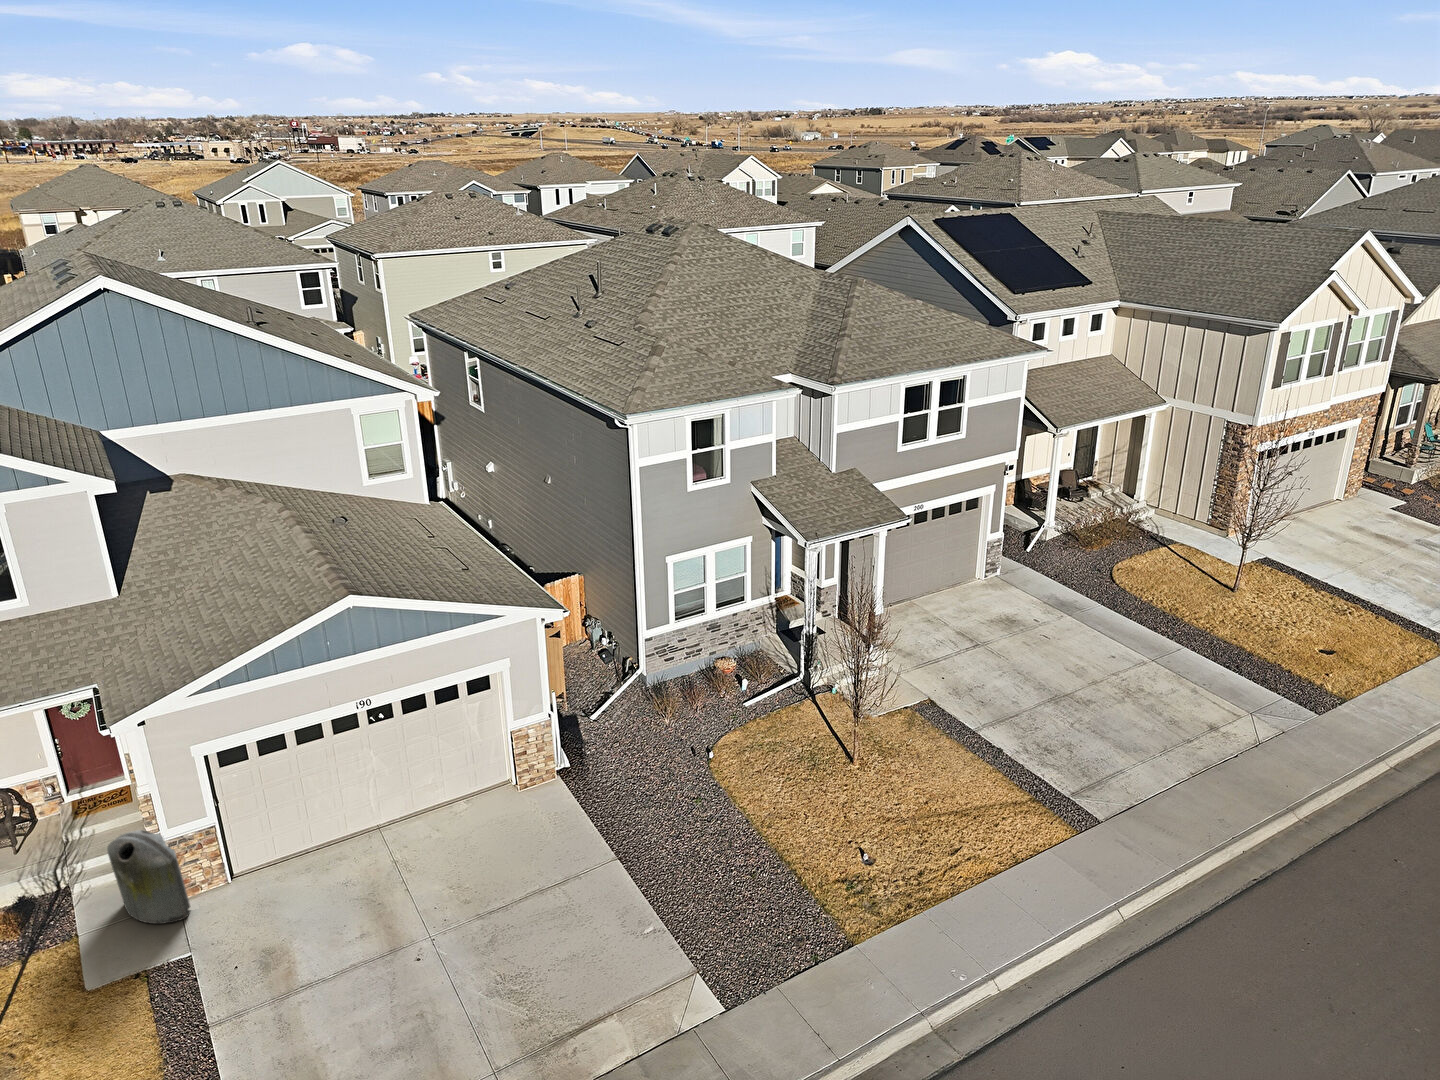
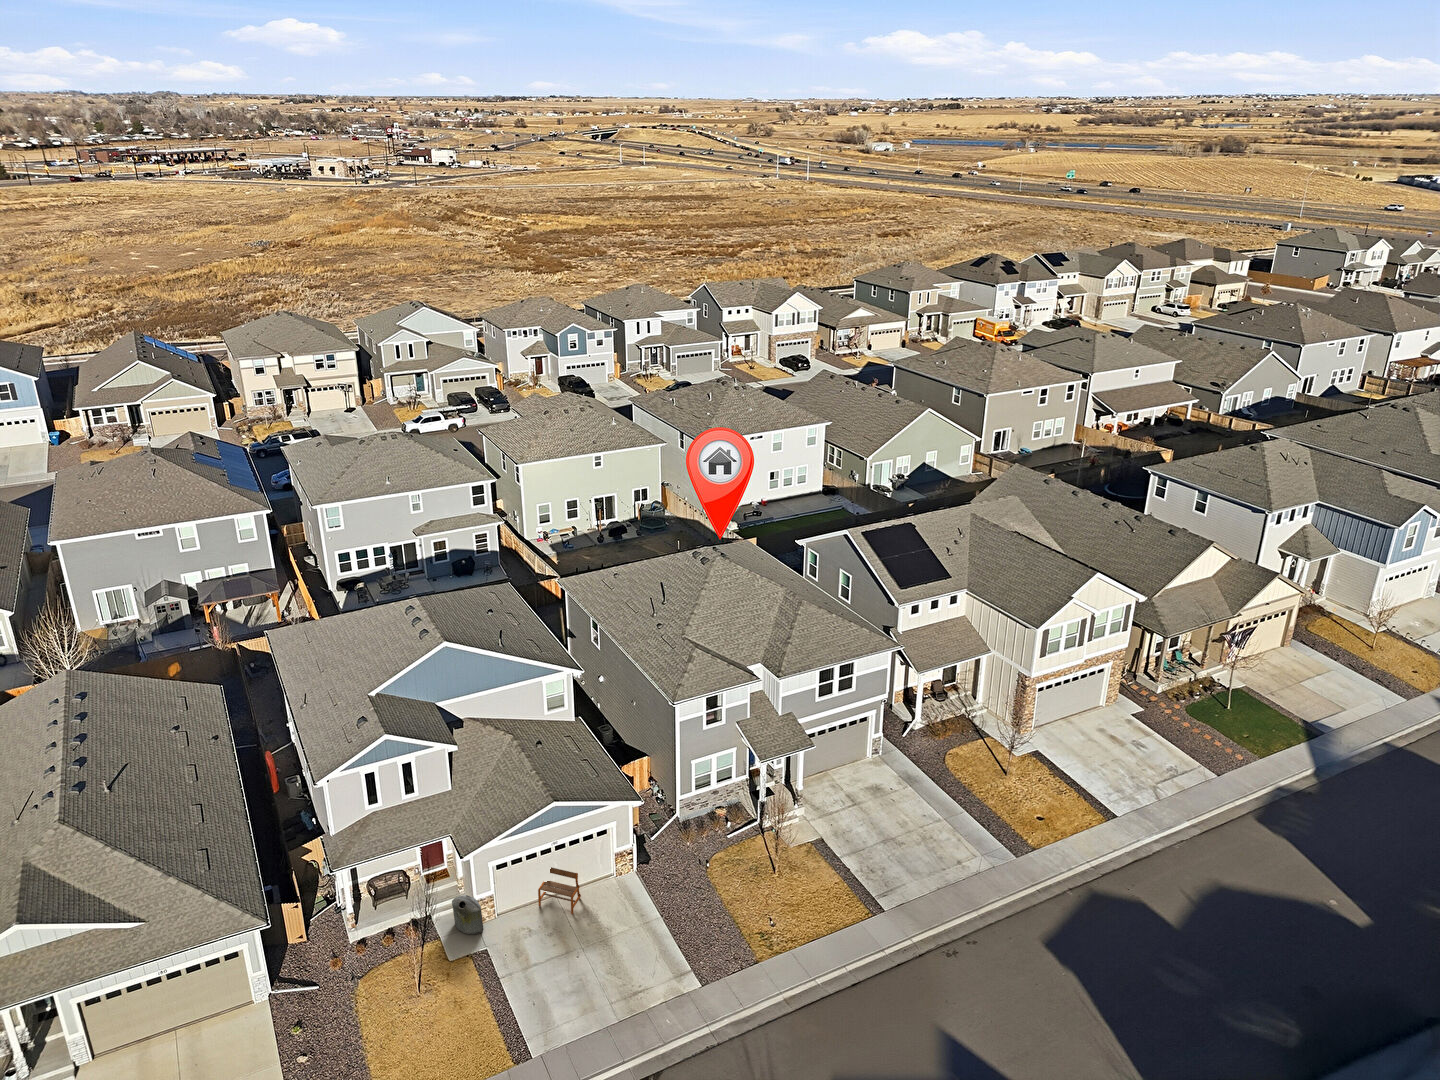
bench: none [329,762,432,866] -> present [538,867,581,914]

